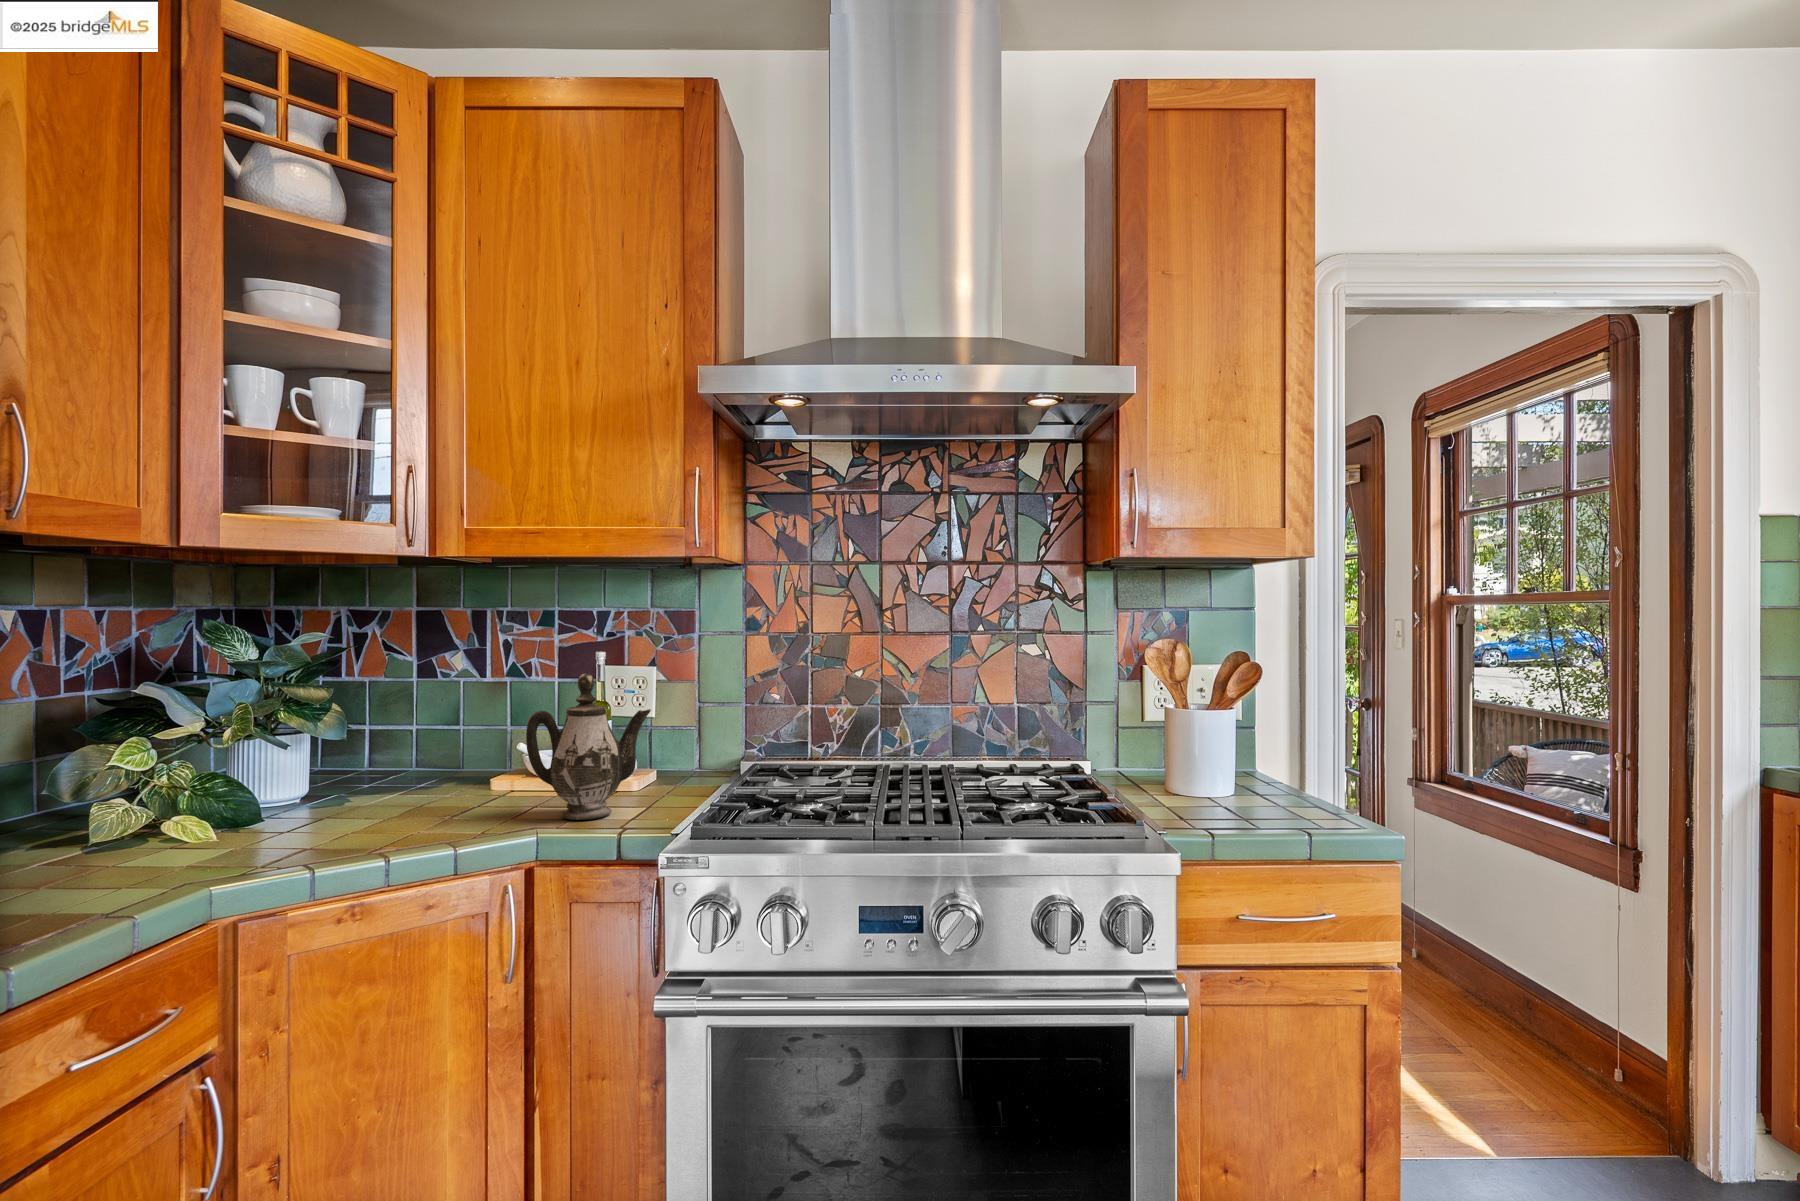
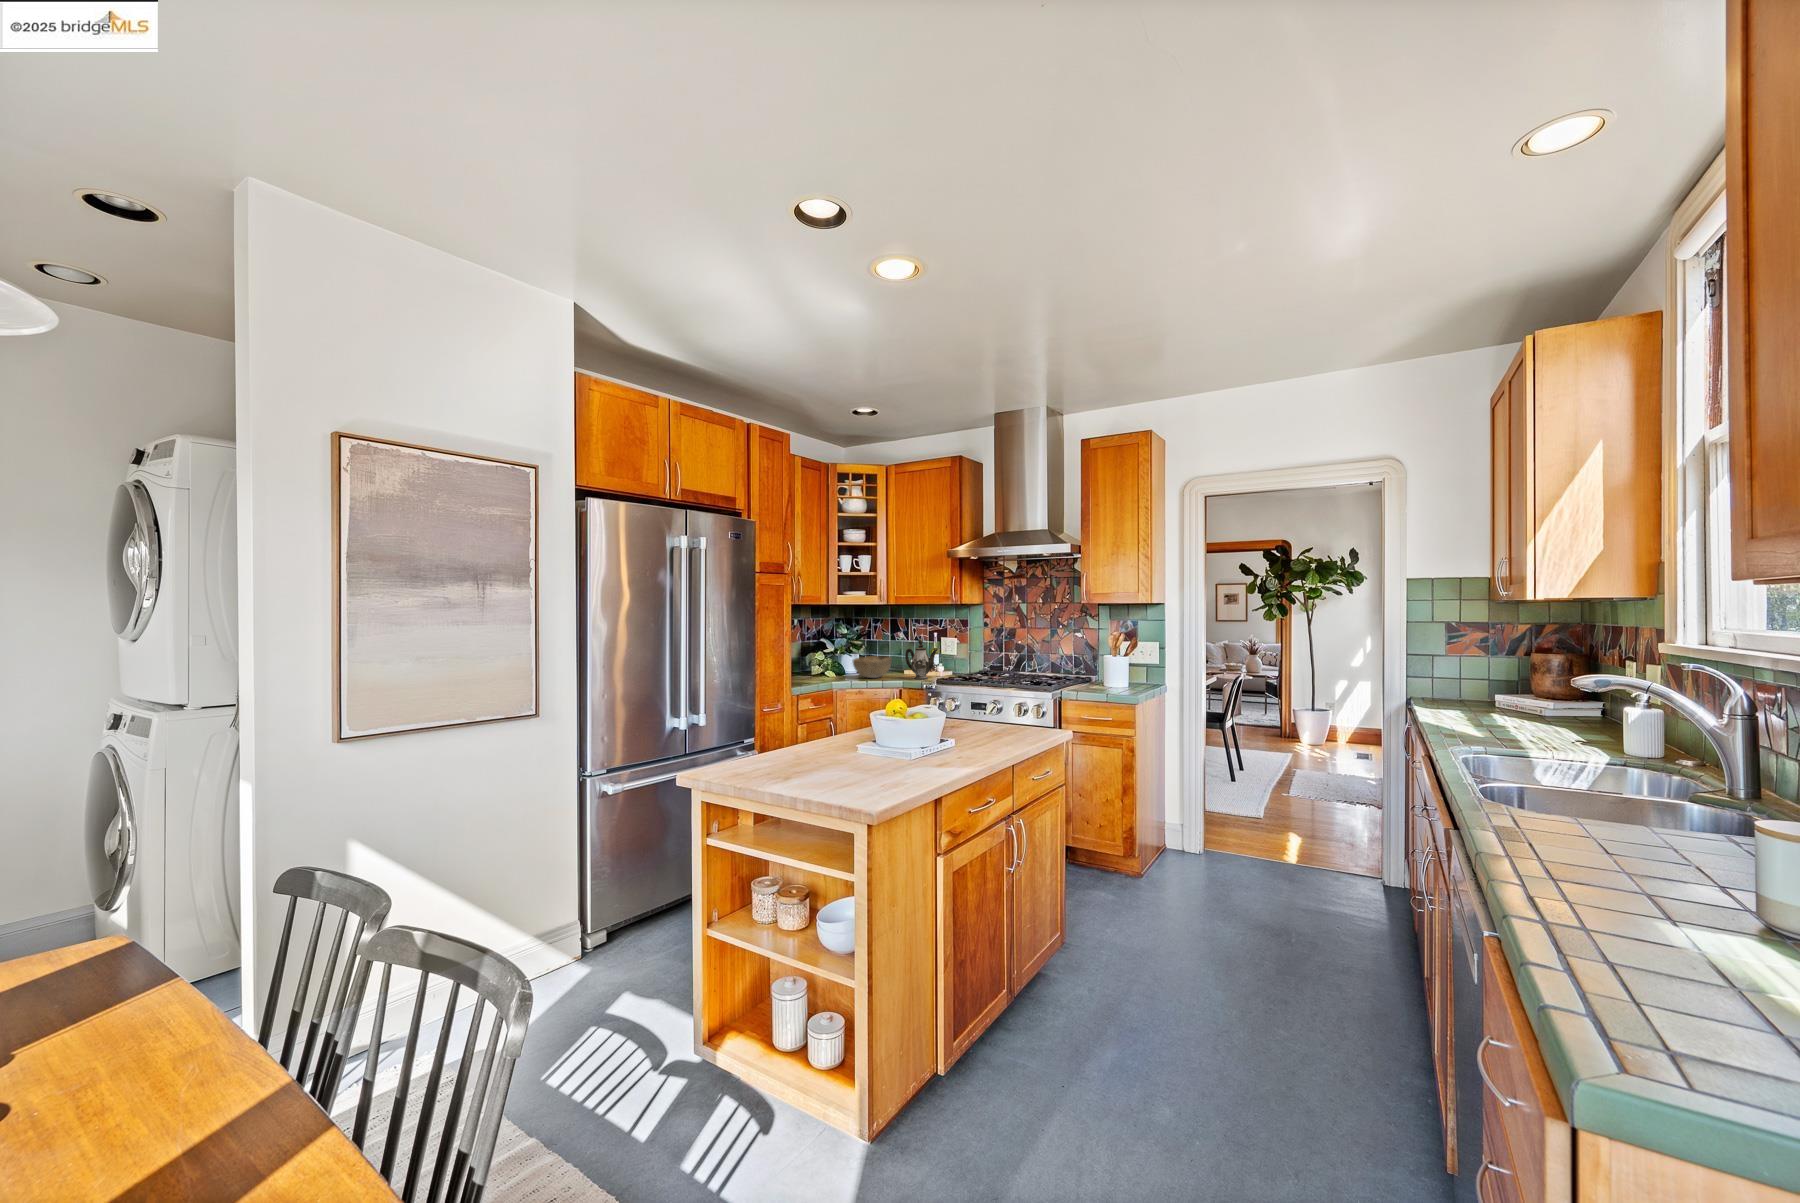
decorative bowl: none [297,739,466,831] -> present [853,656,892,678]

